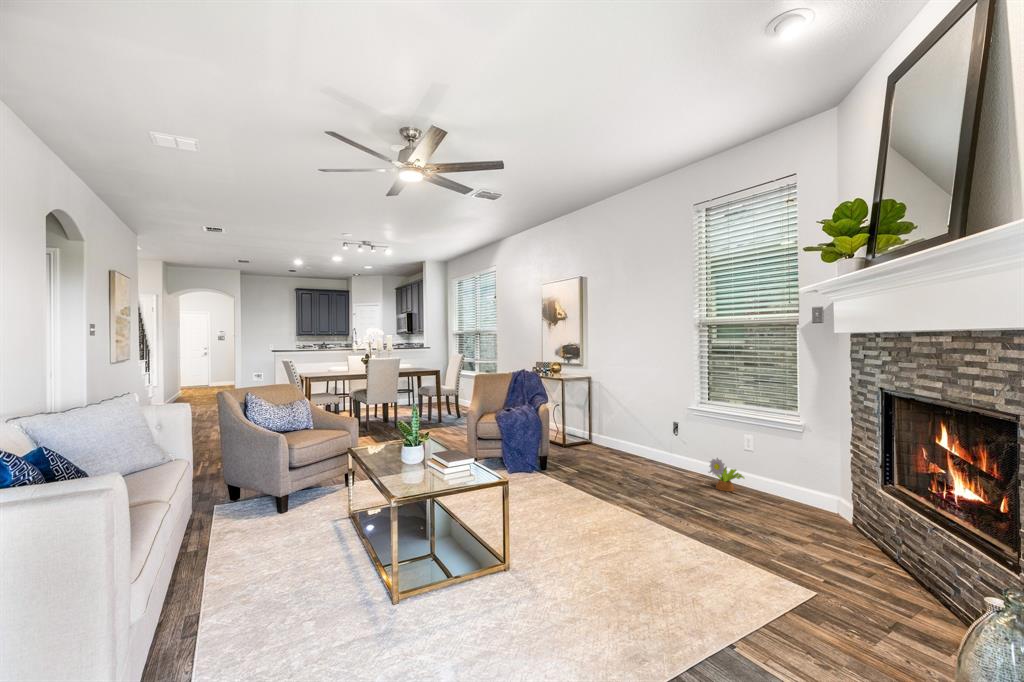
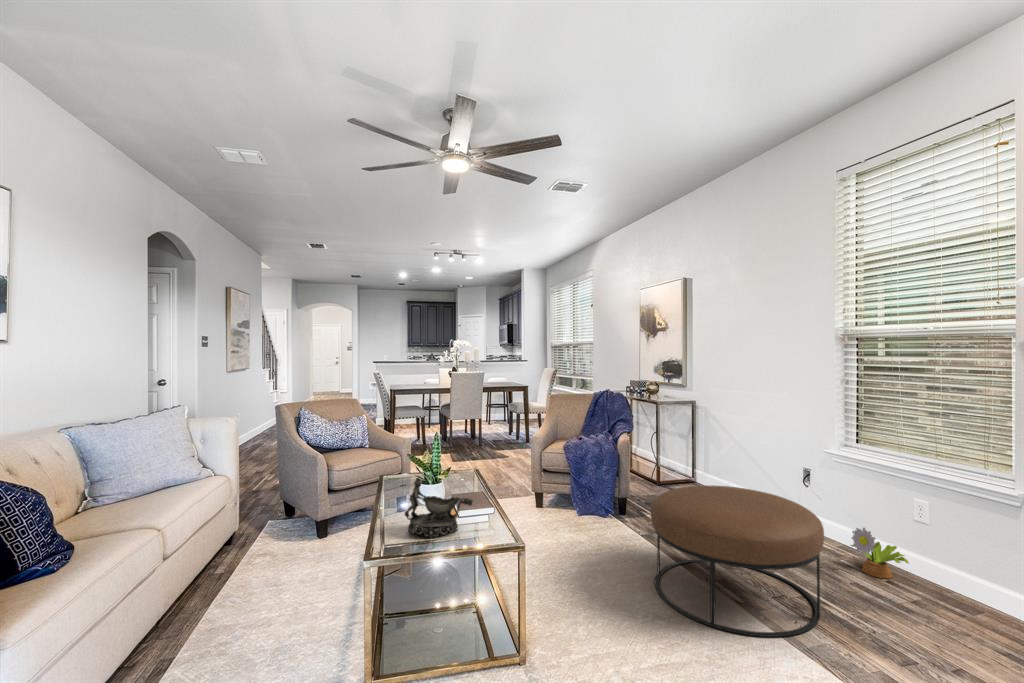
ottoman: none [578,436,697,533] -> present [651,485,824,637]
decorative bowl: none [401,439,456,486] -> present [405,478,473,538]

